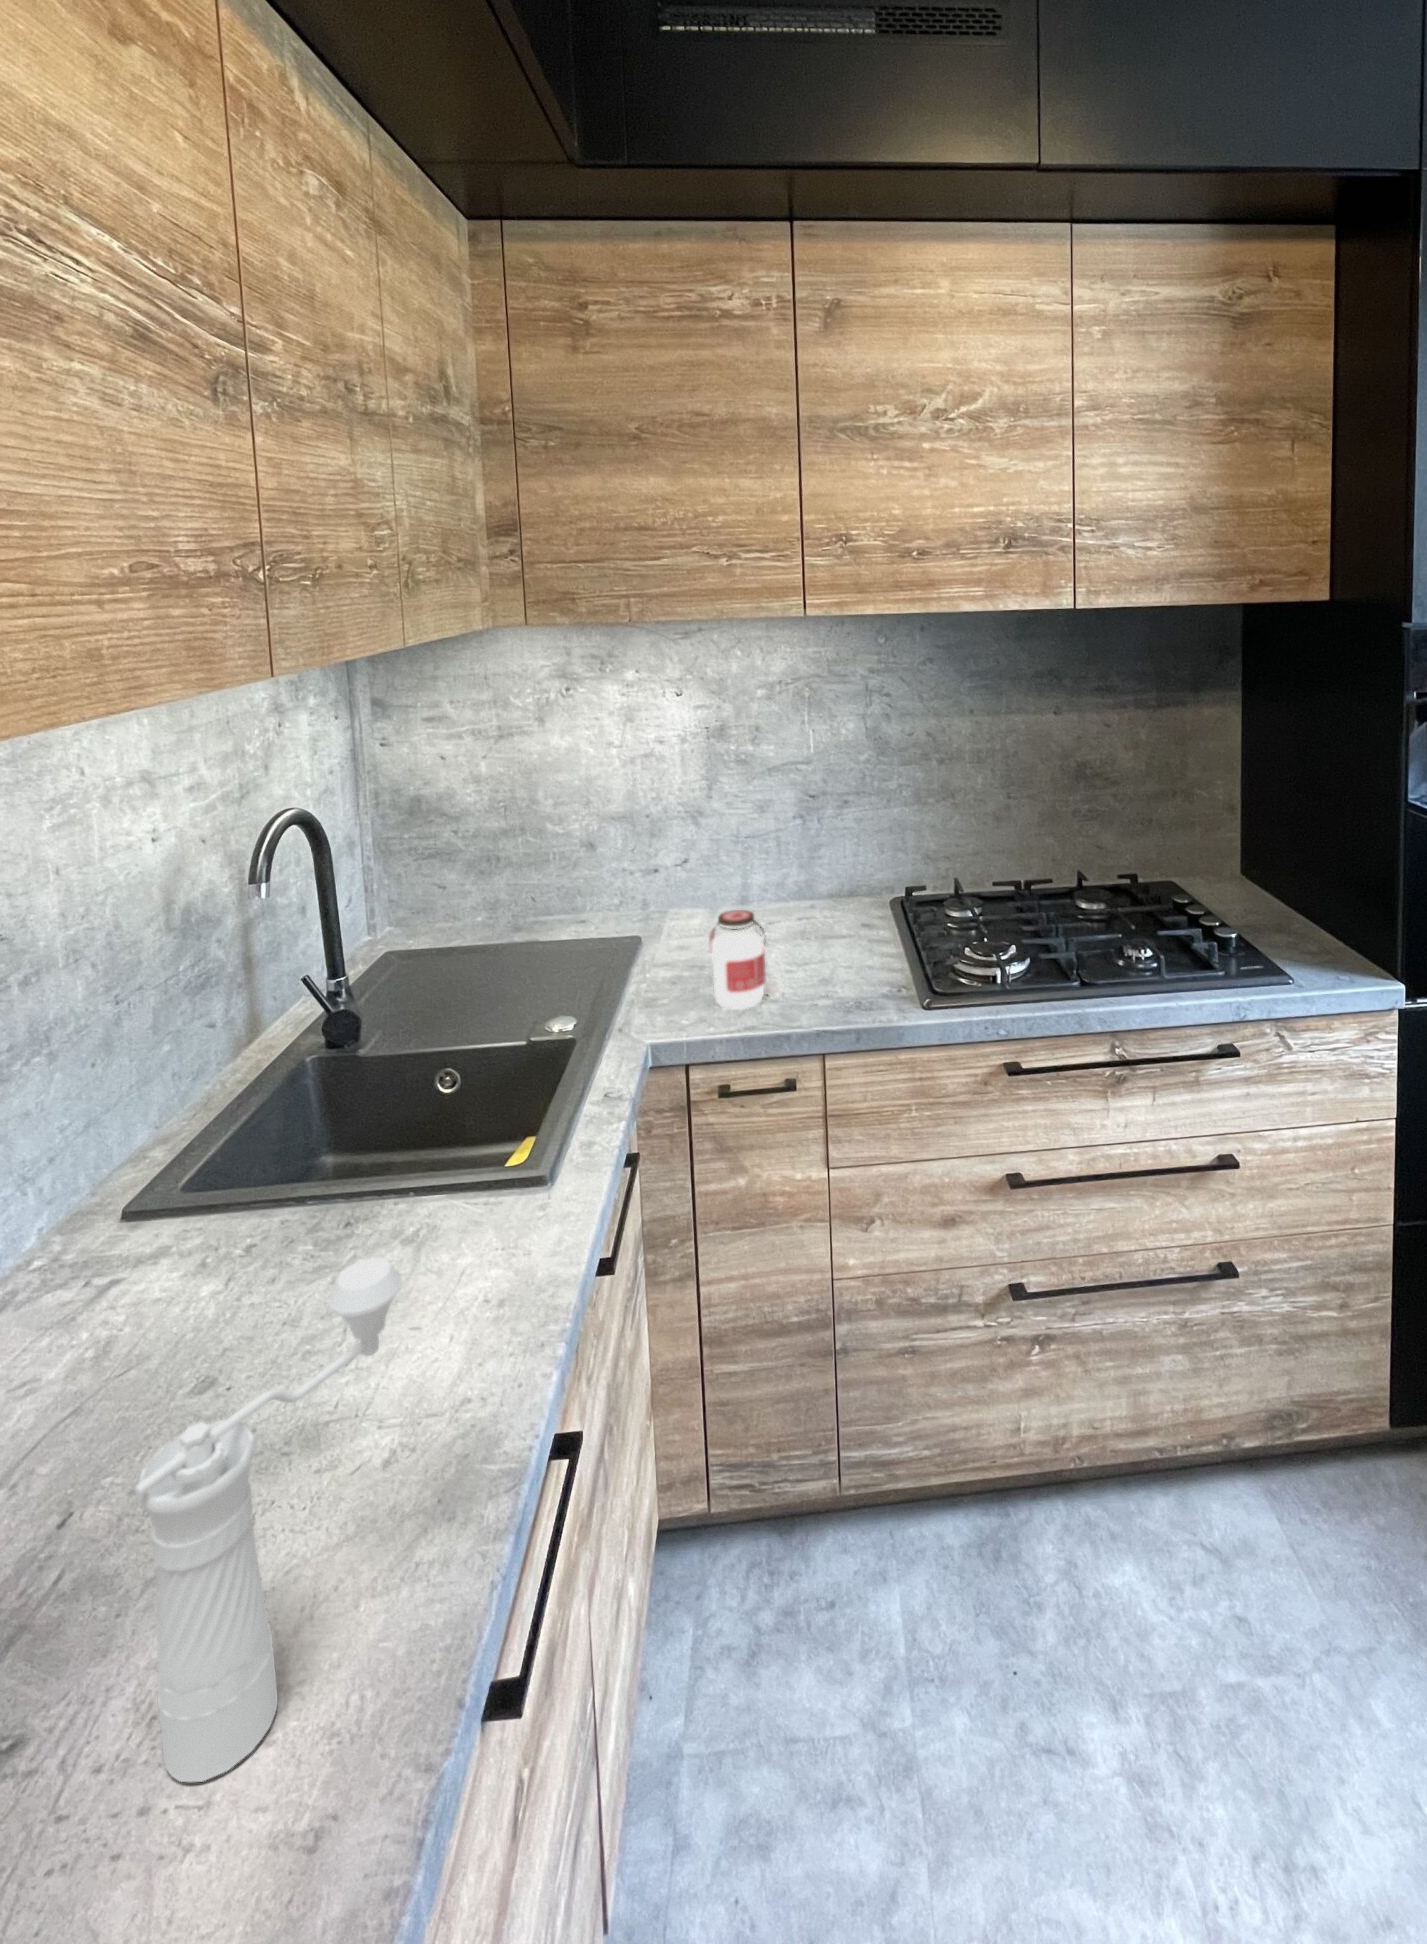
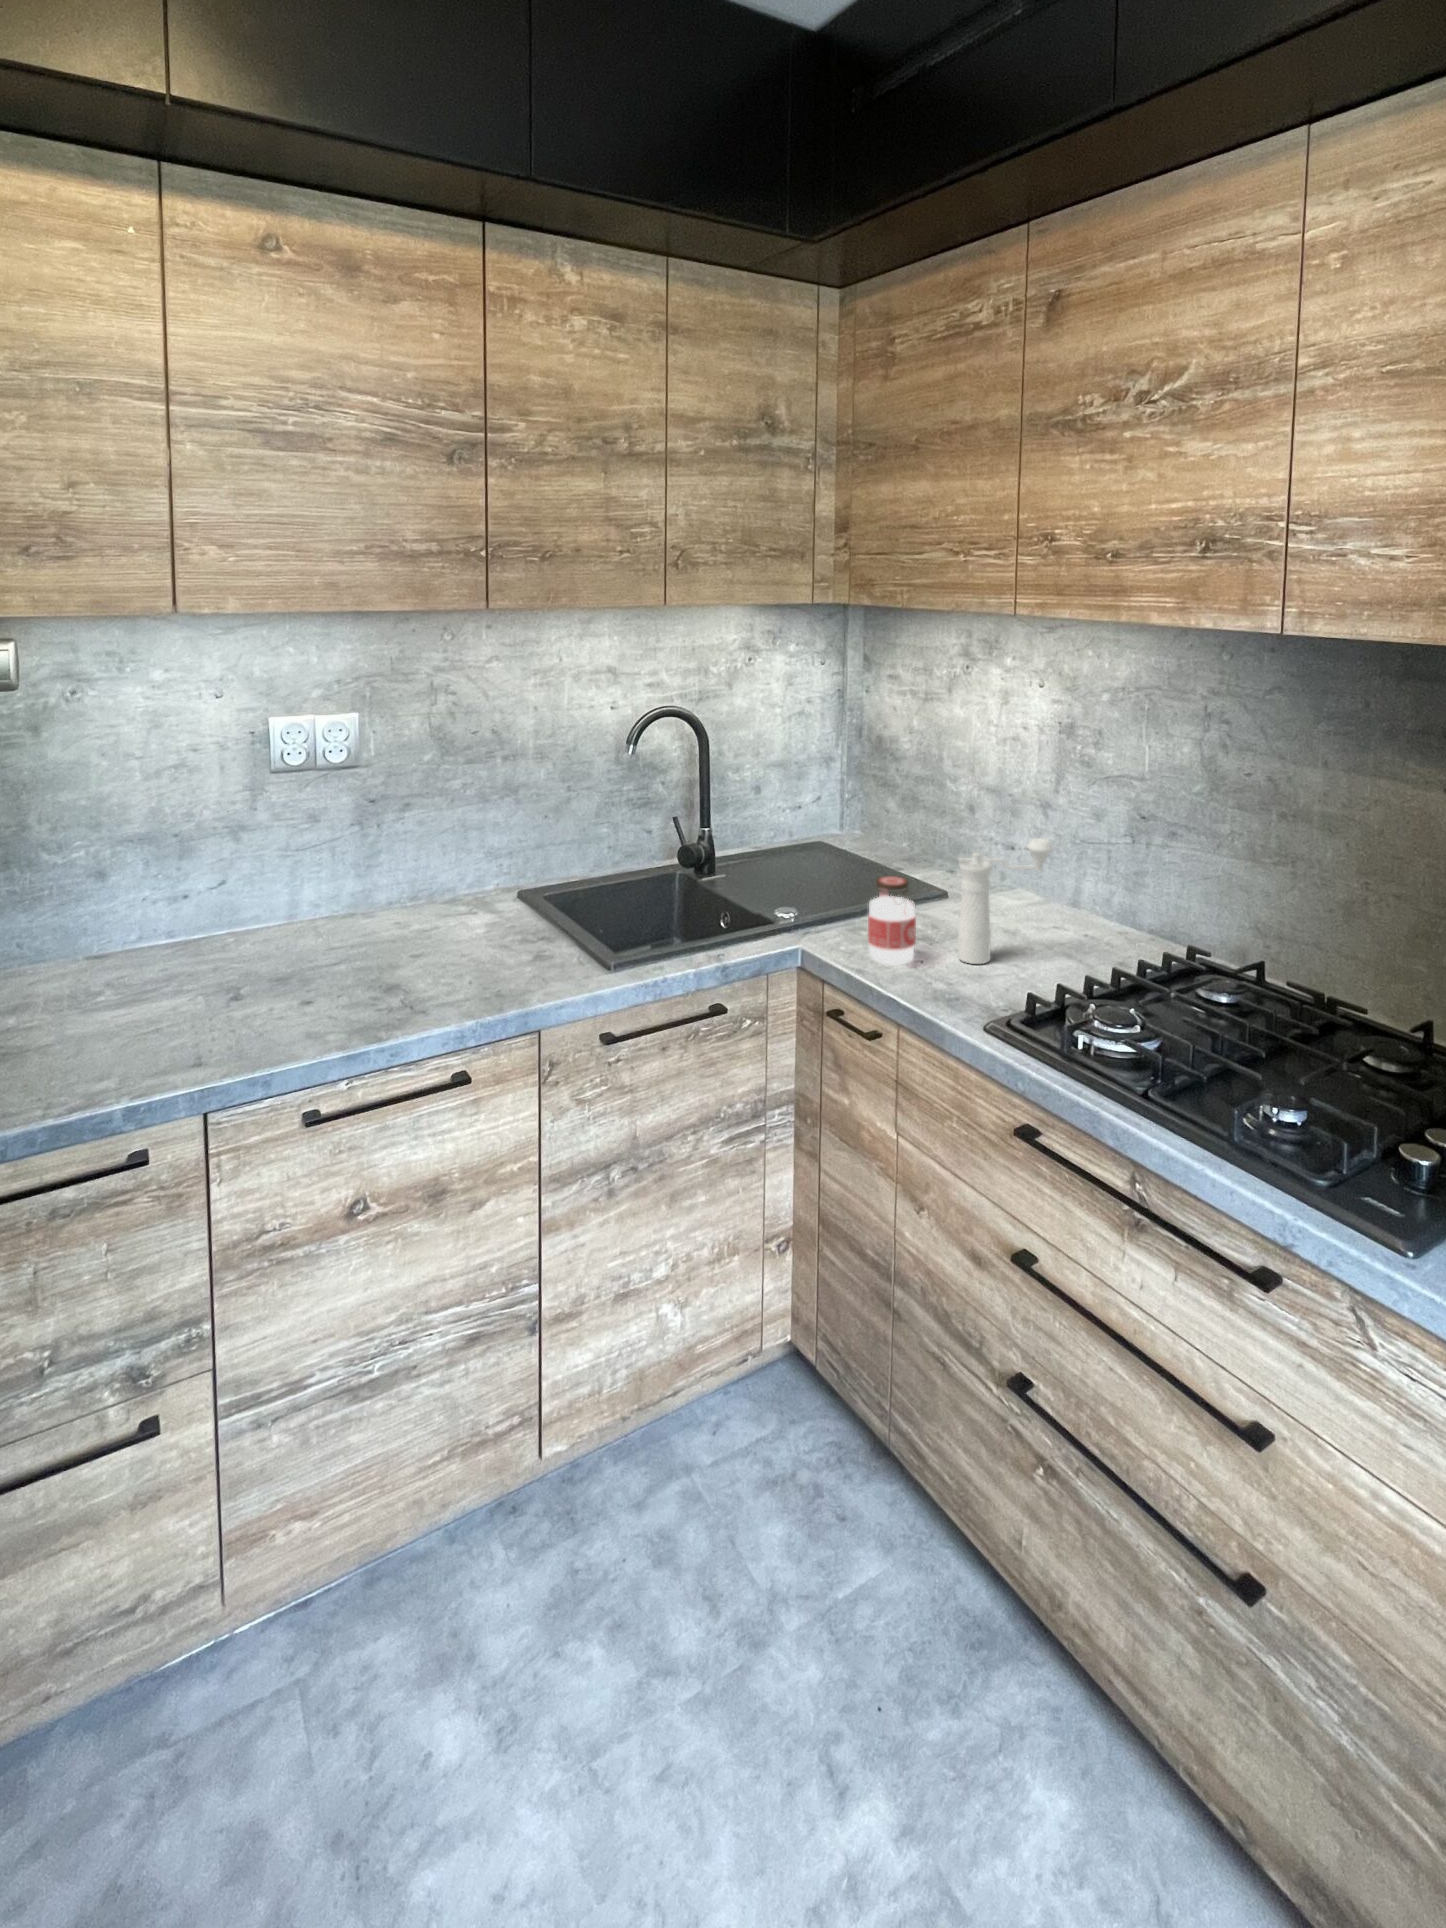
pepper mill: present [135,1257,402,1782] -> present [958,838,1053,964]

